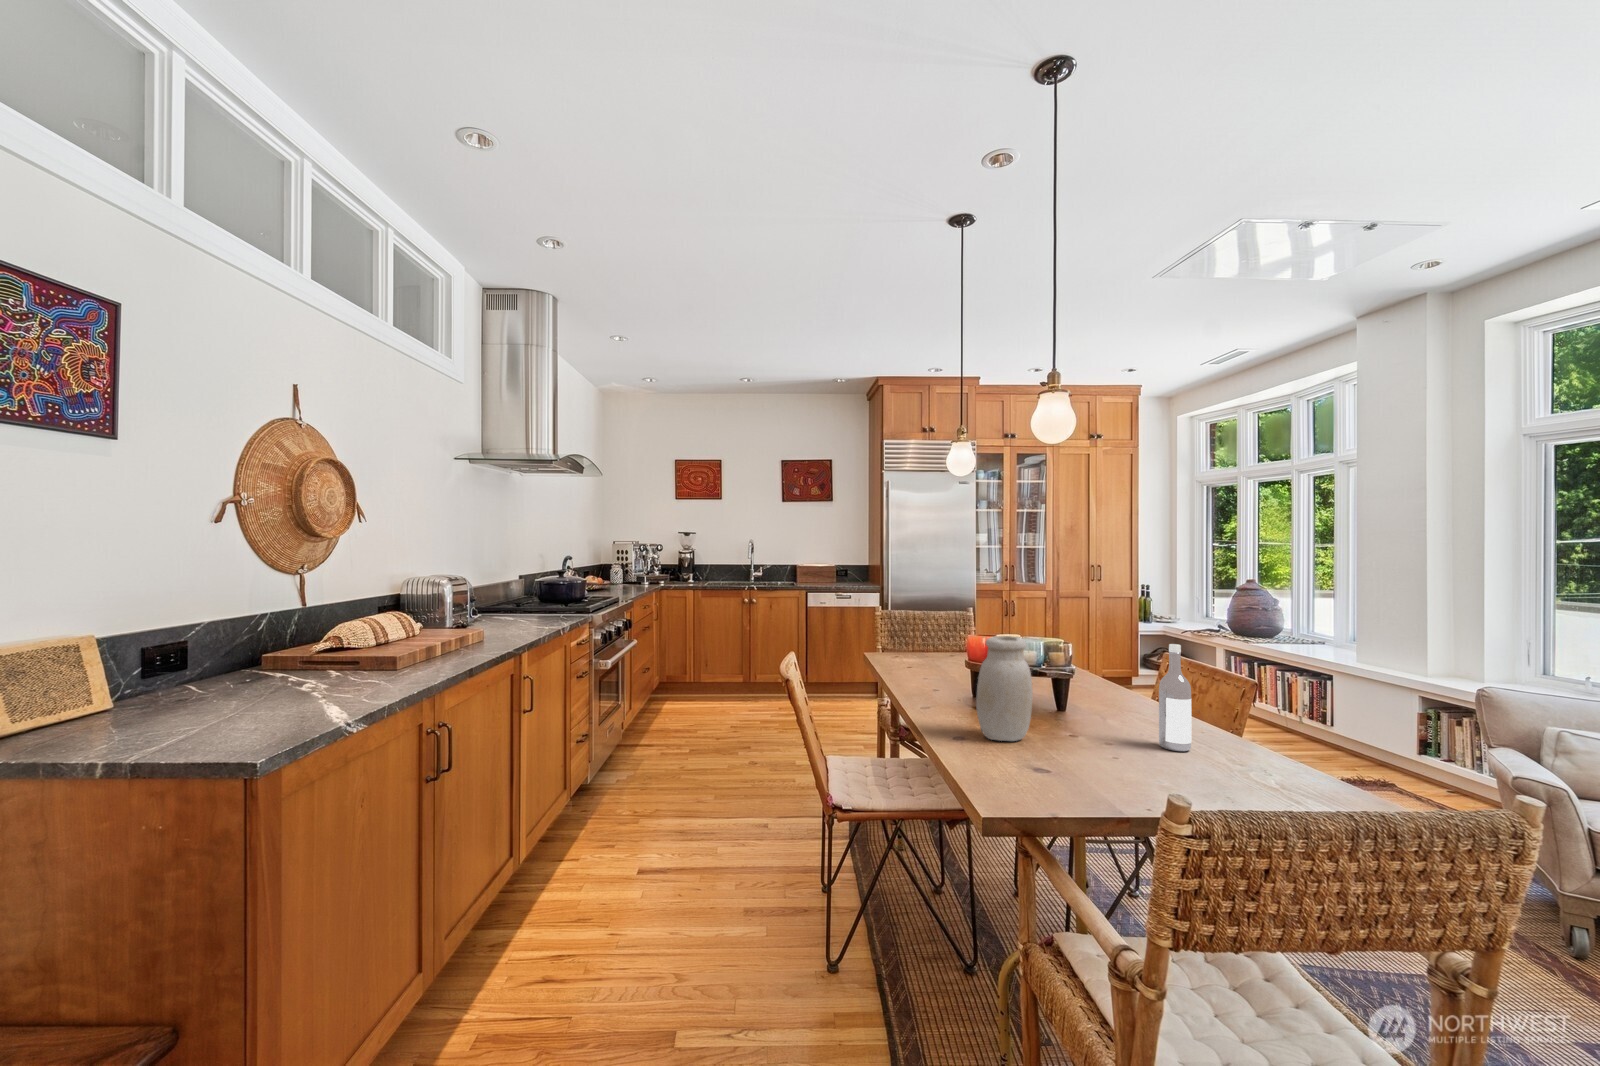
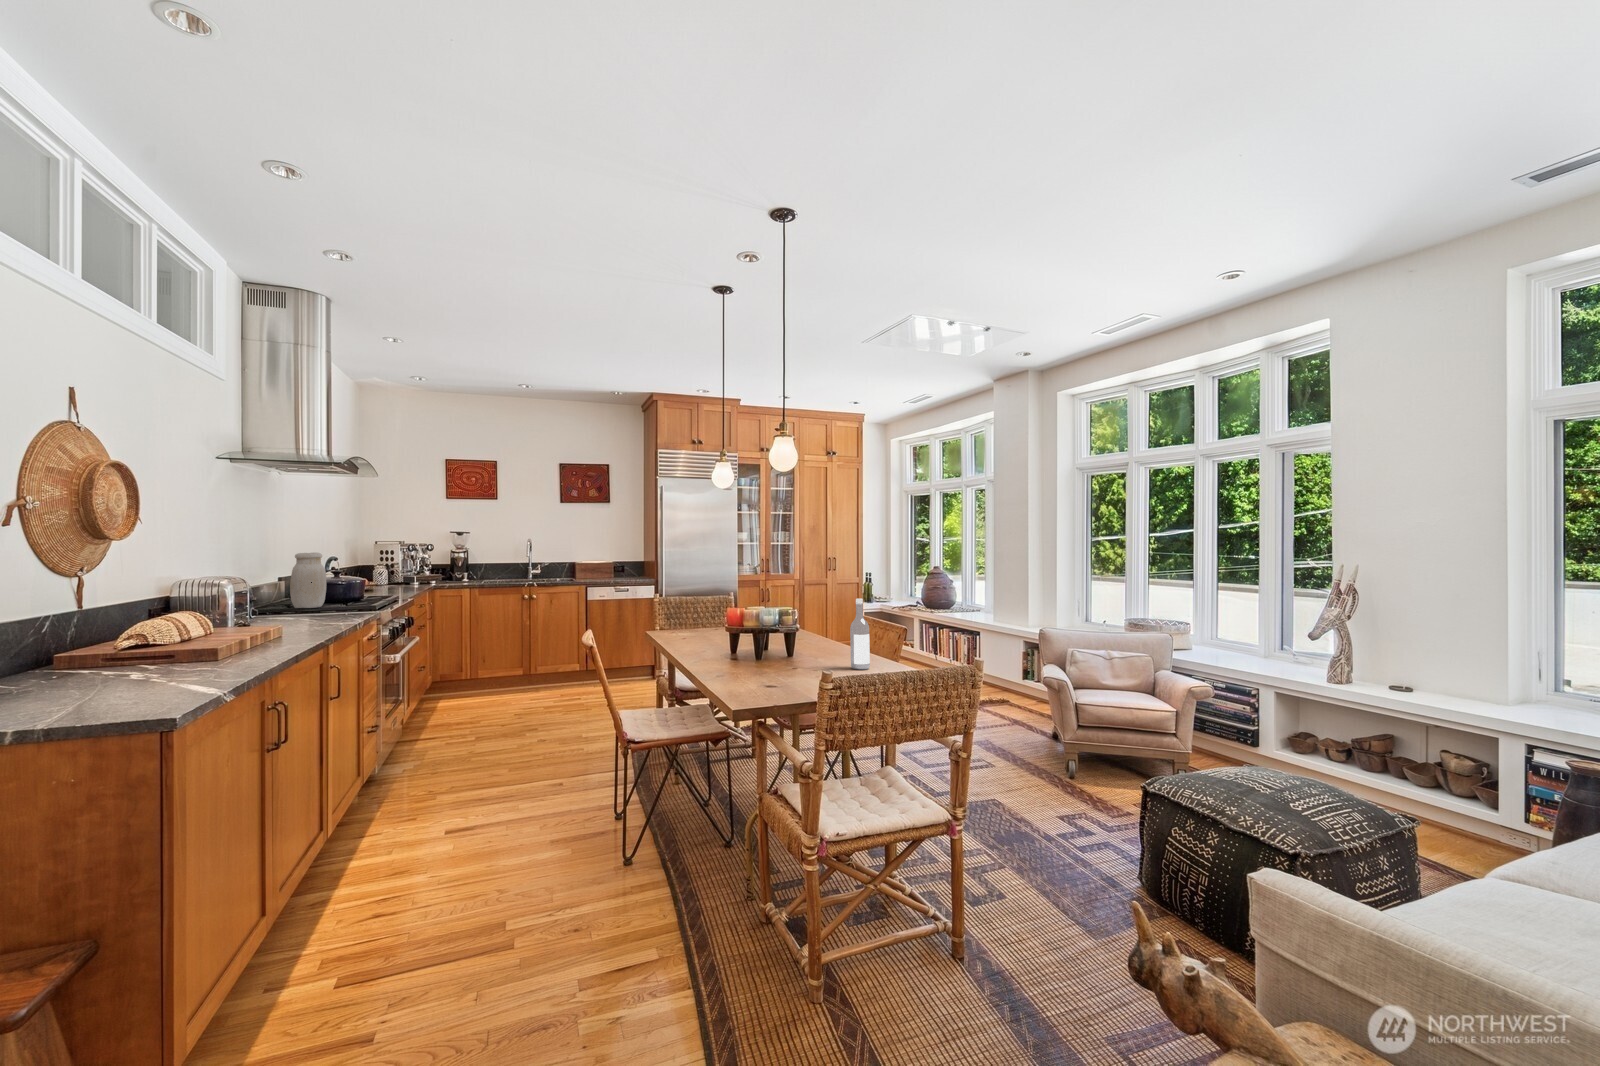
jar: present [976,636,1033,741] -> present [290,553,327,608]

